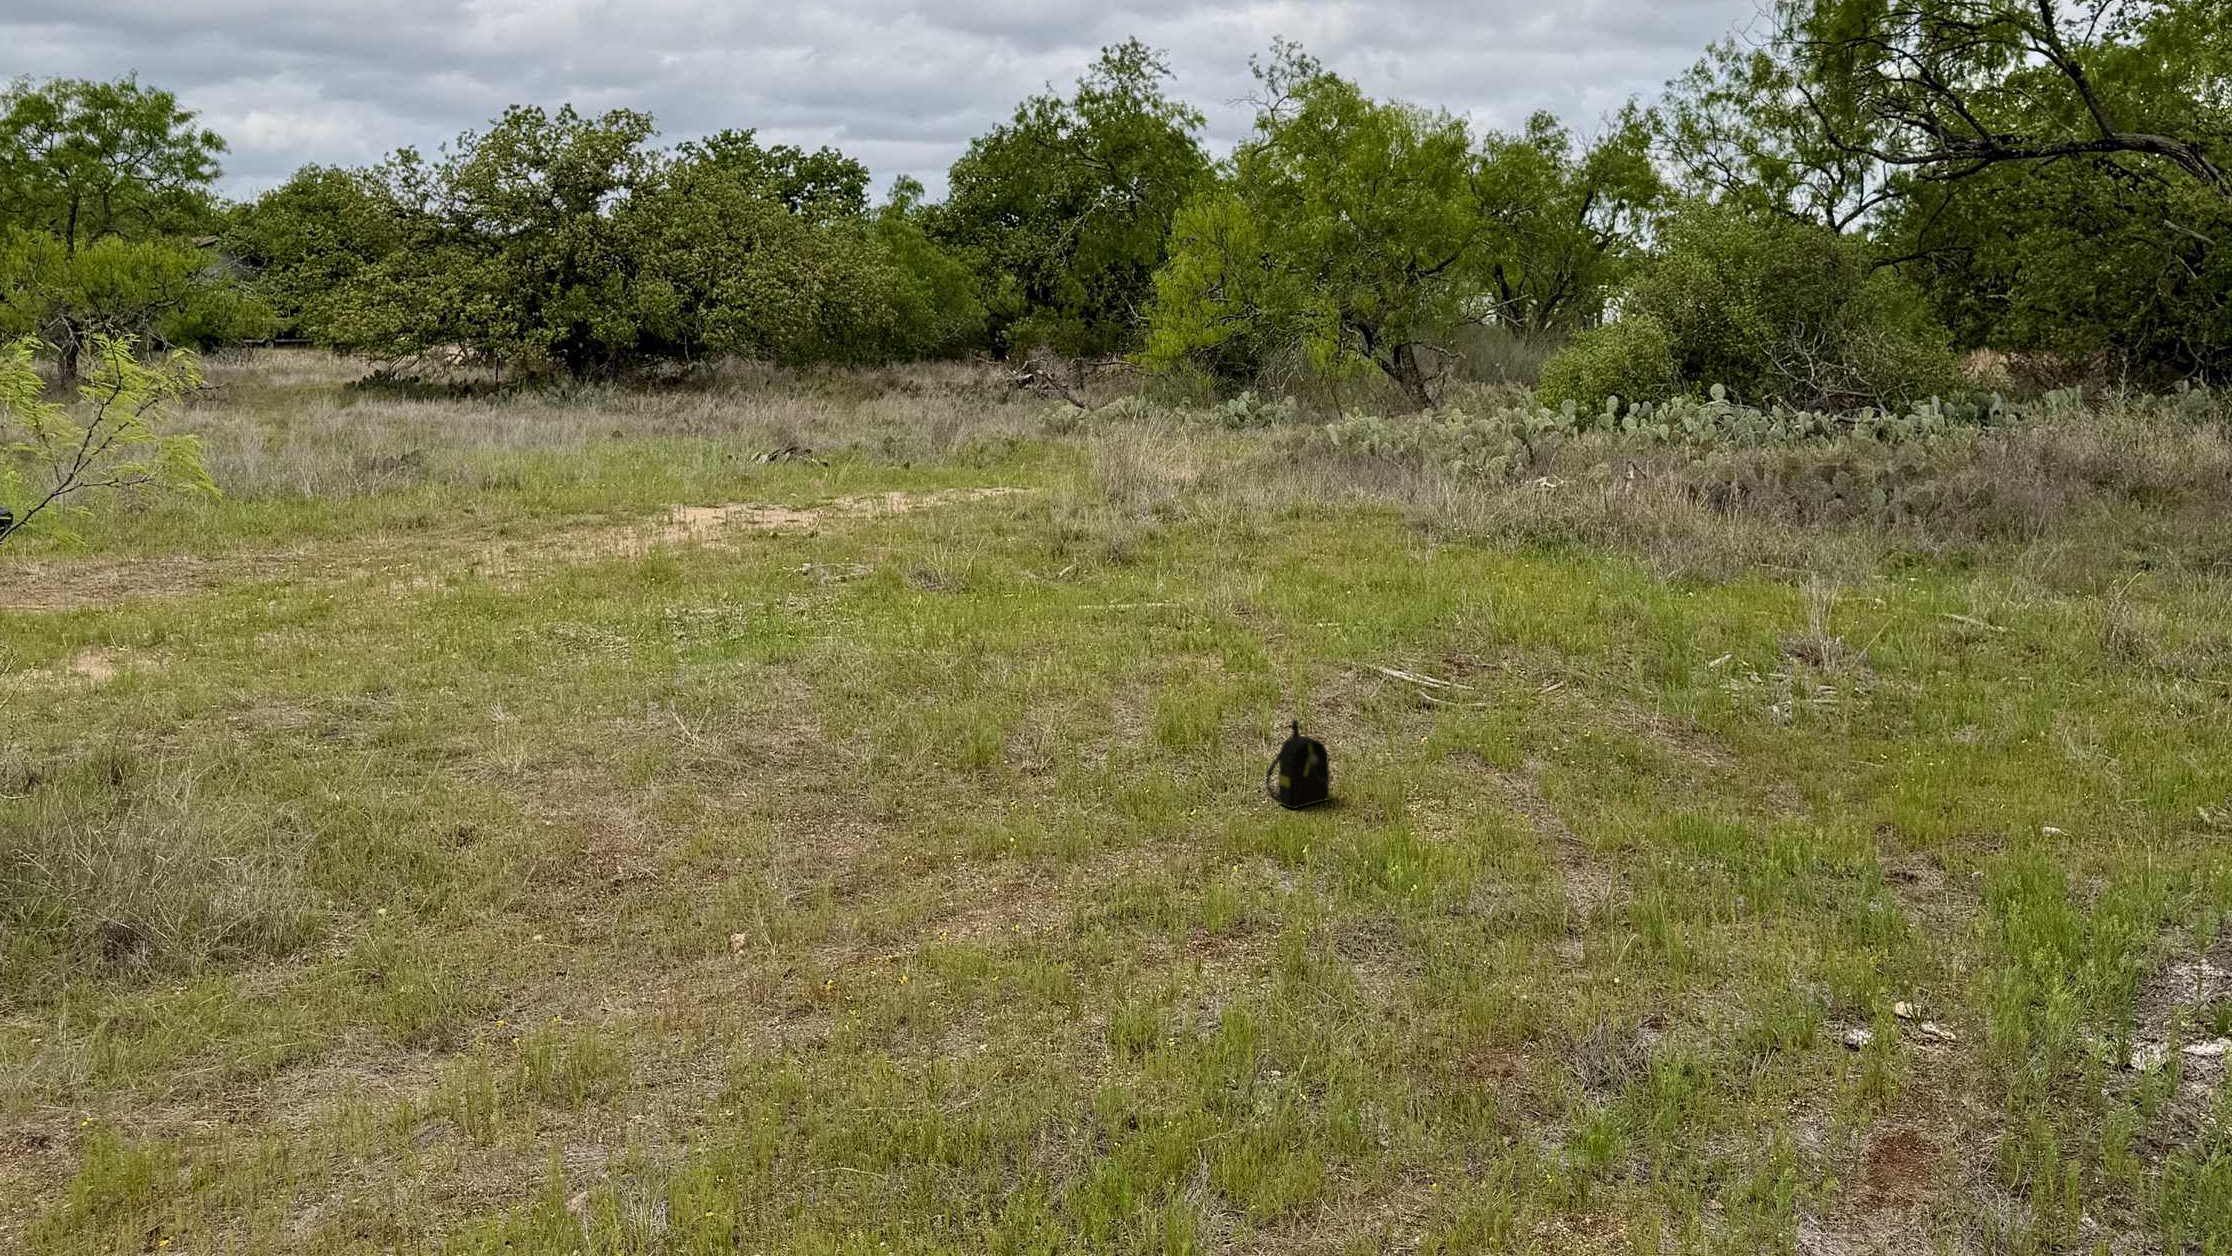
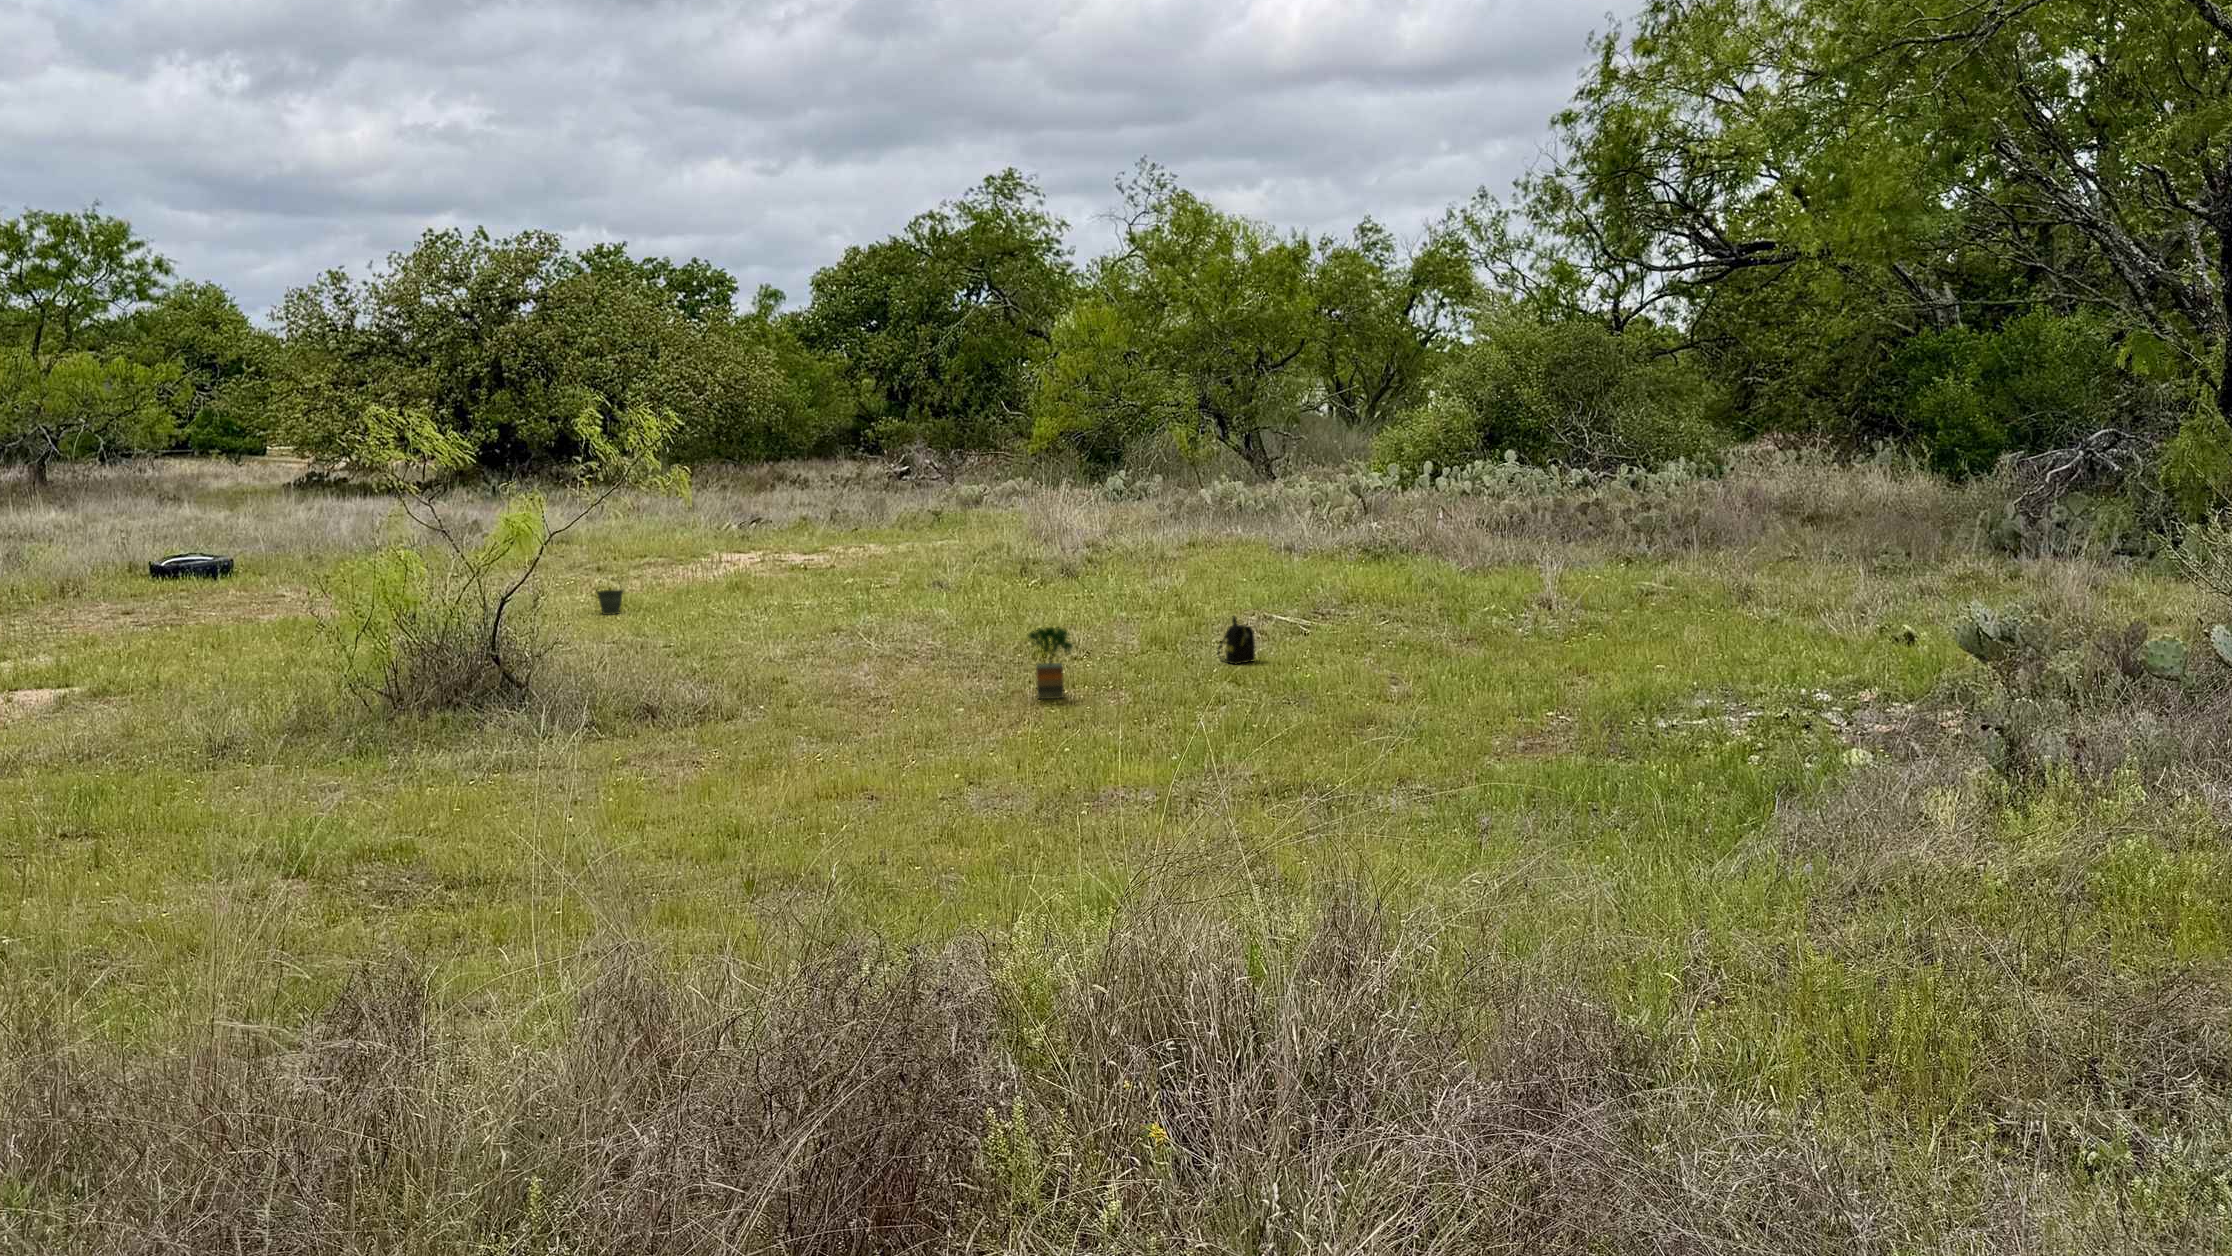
bucket: none [414,572,456,627] -> present [596,589,623,615]
potted tree: none [883,773,974,916] -> present [1028,627,1074,699]

